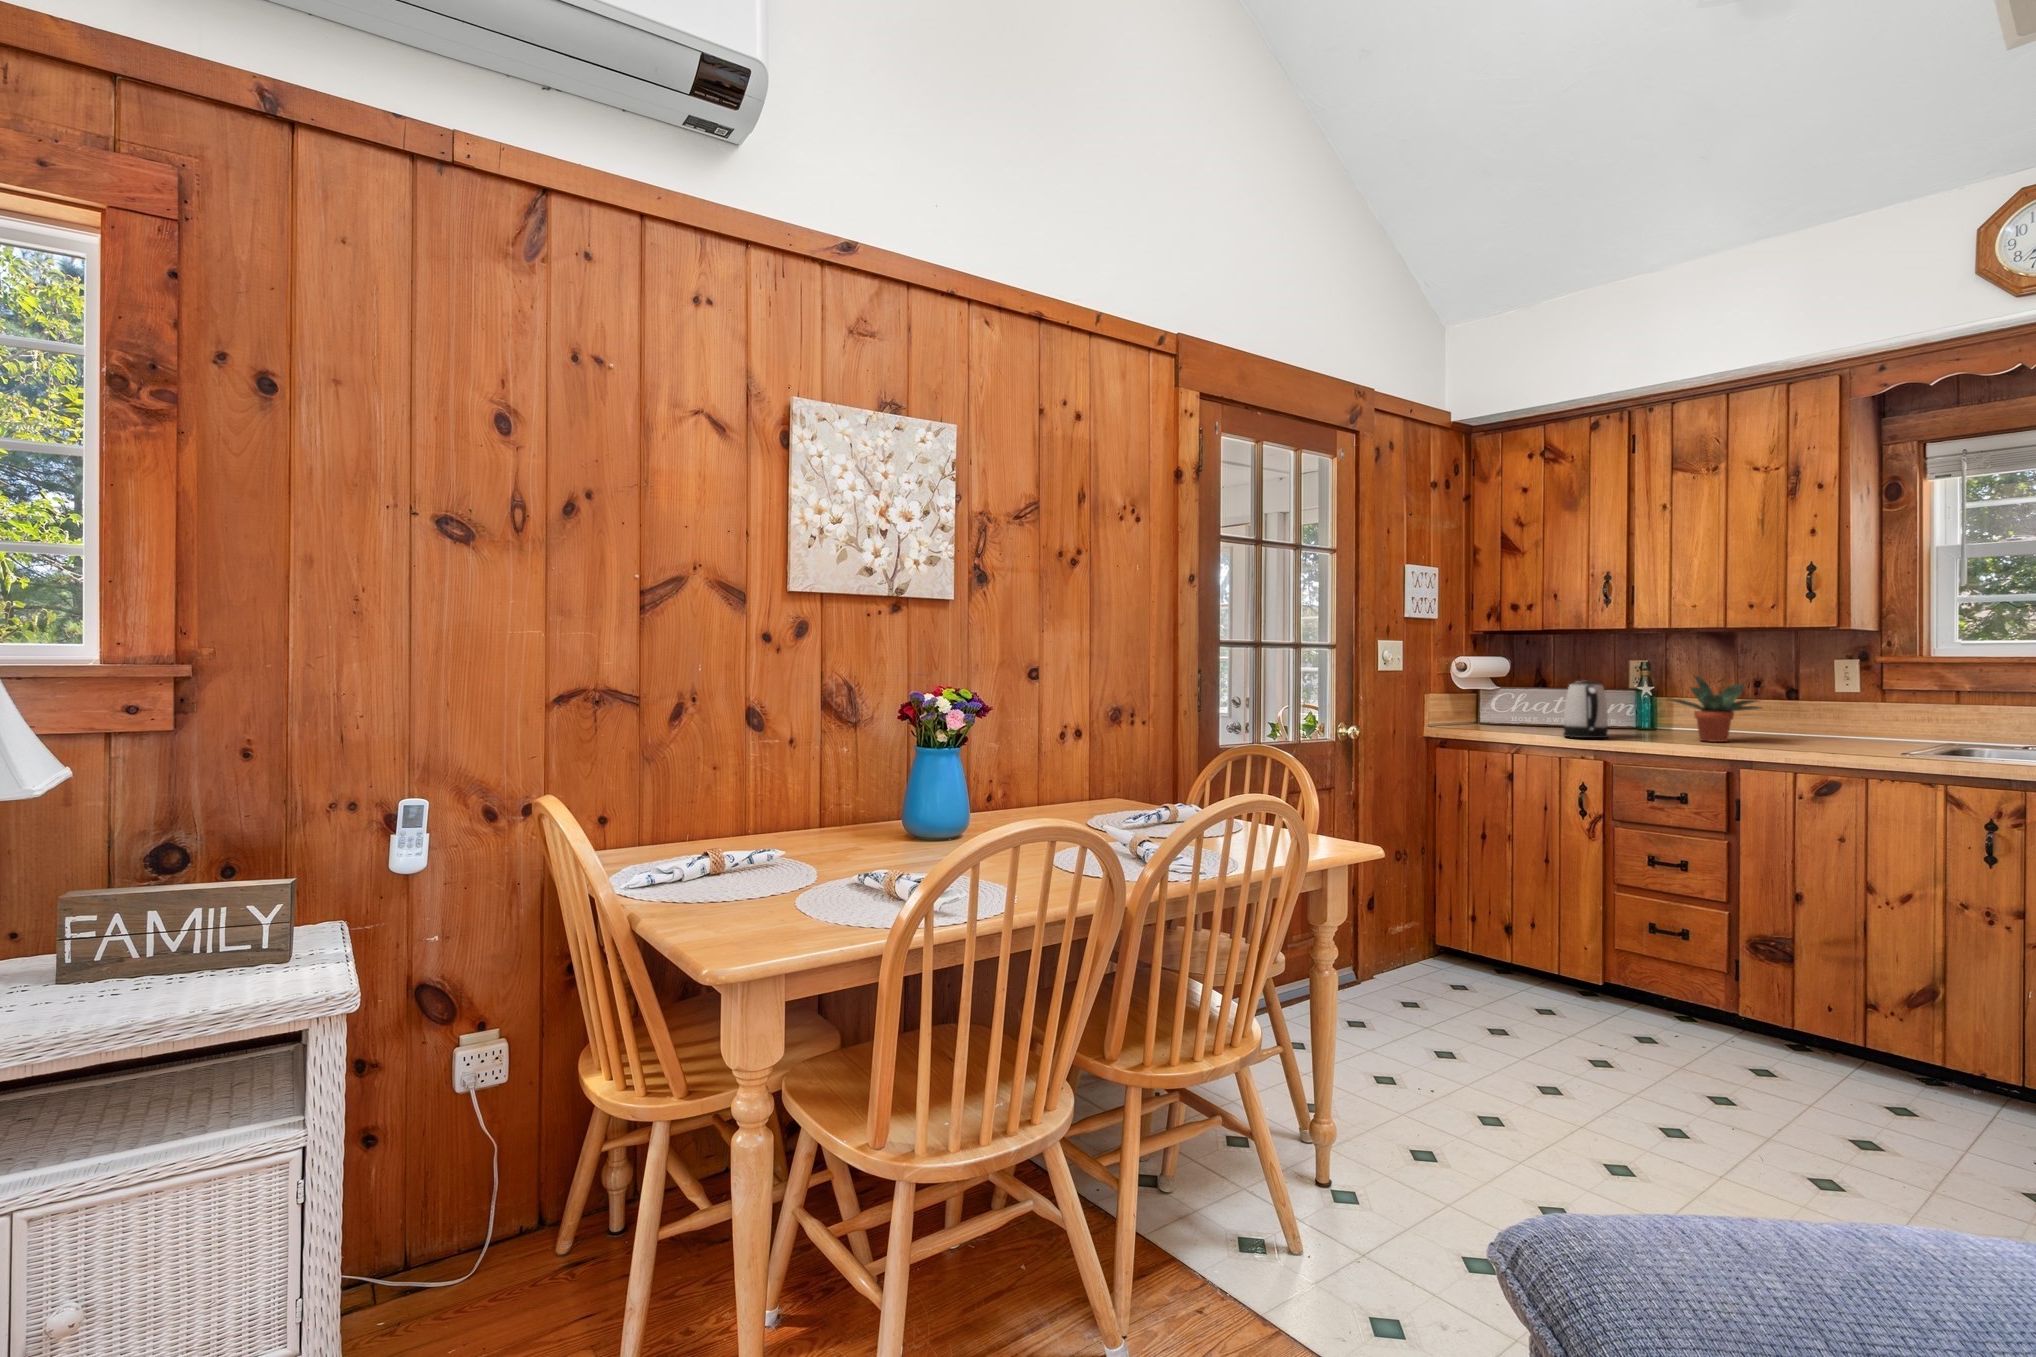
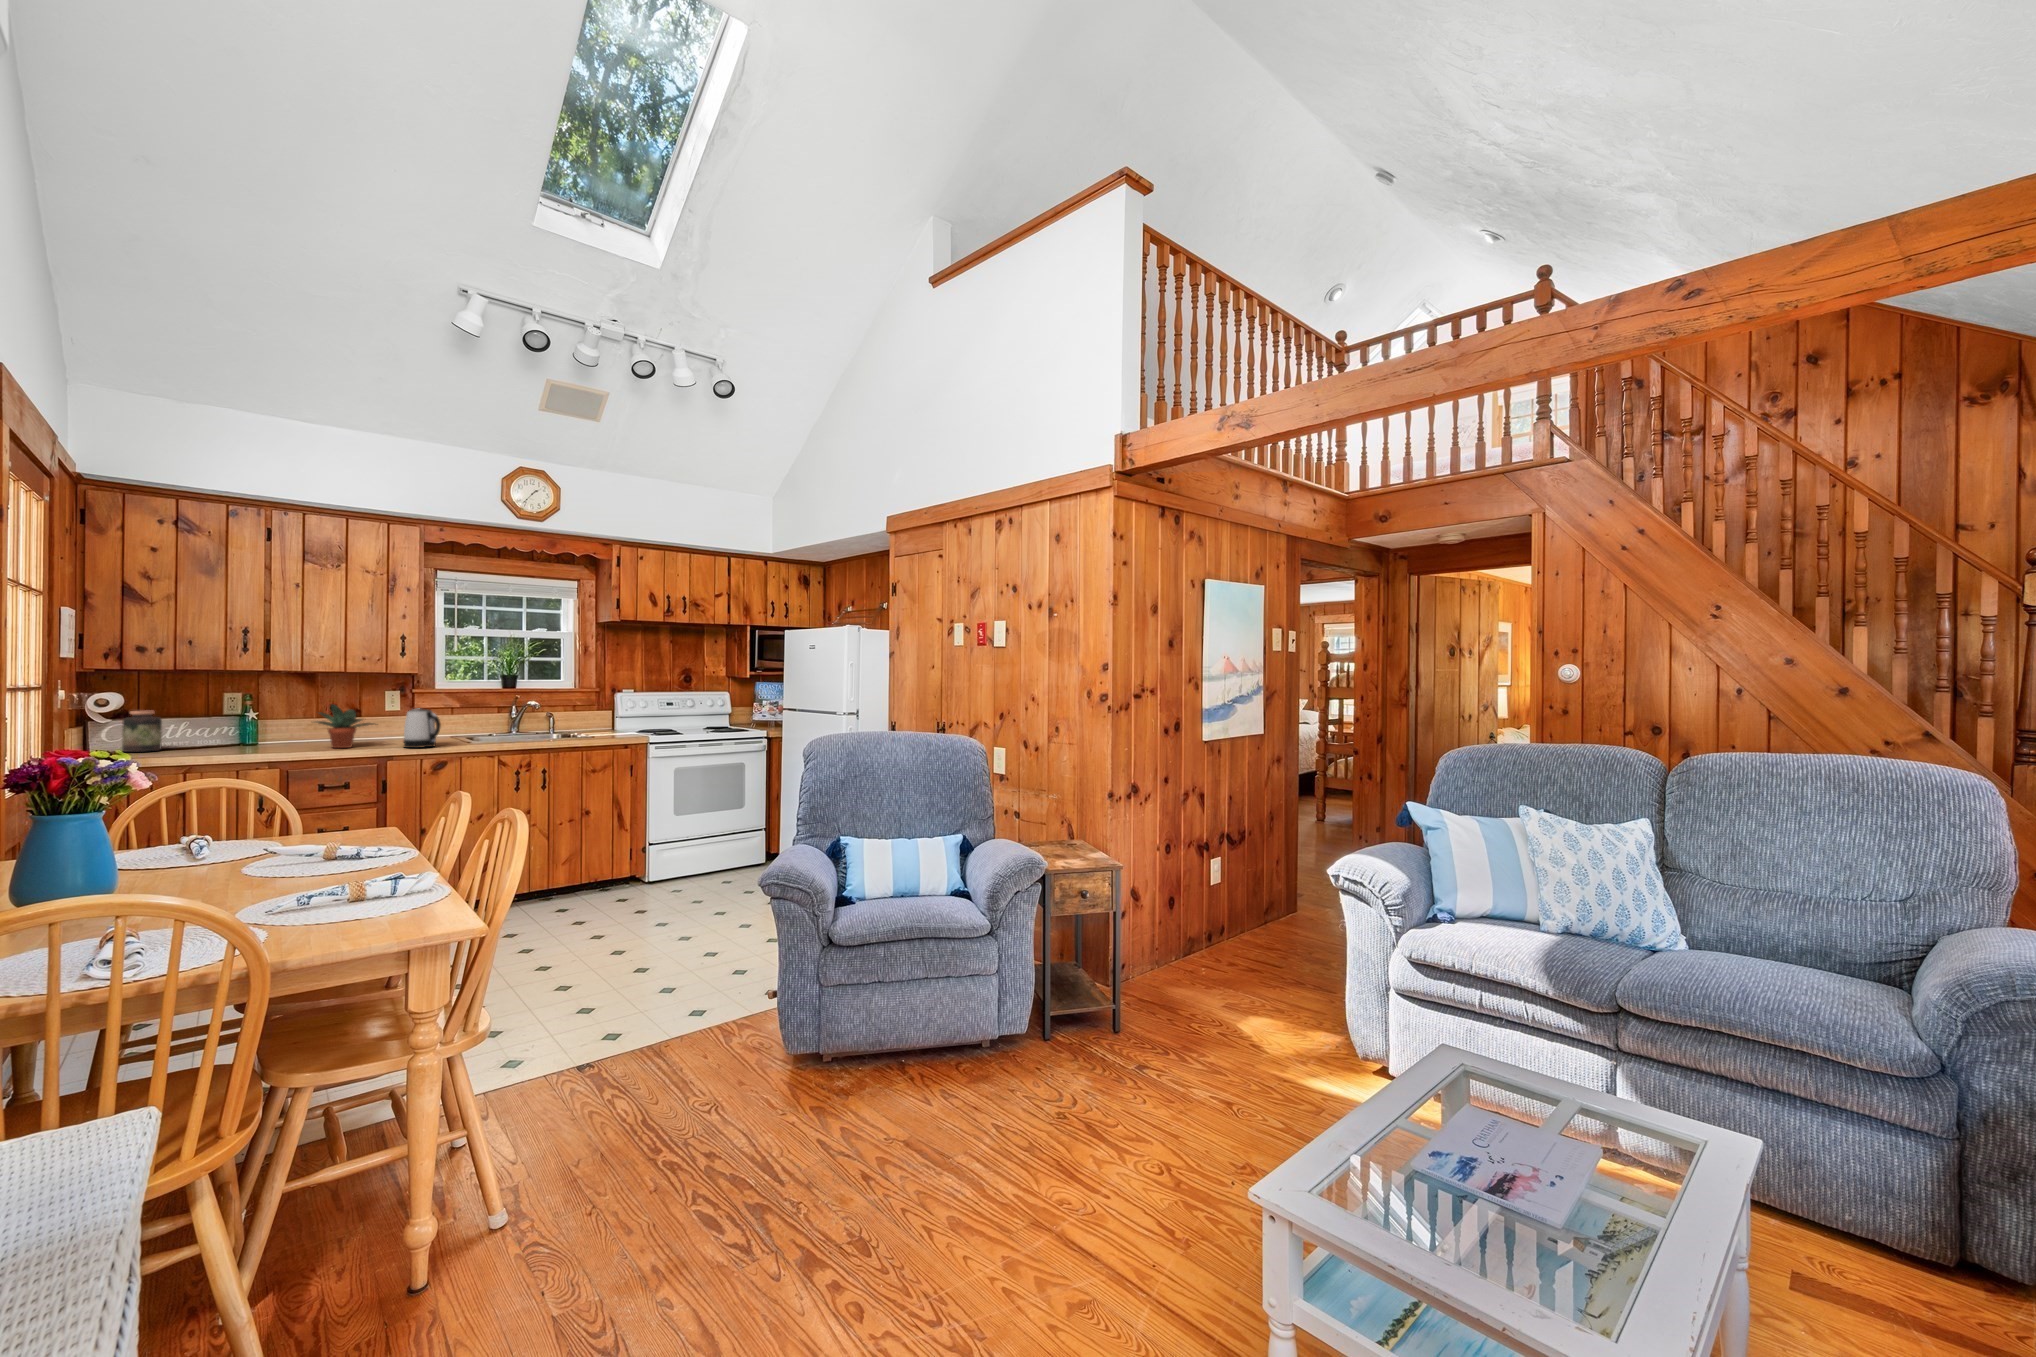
jar: none [1510,679,1544,725] -> present [122,711,162,752]
kettle: present [1563,681,1608,738] -> present [403,708,441,748]

